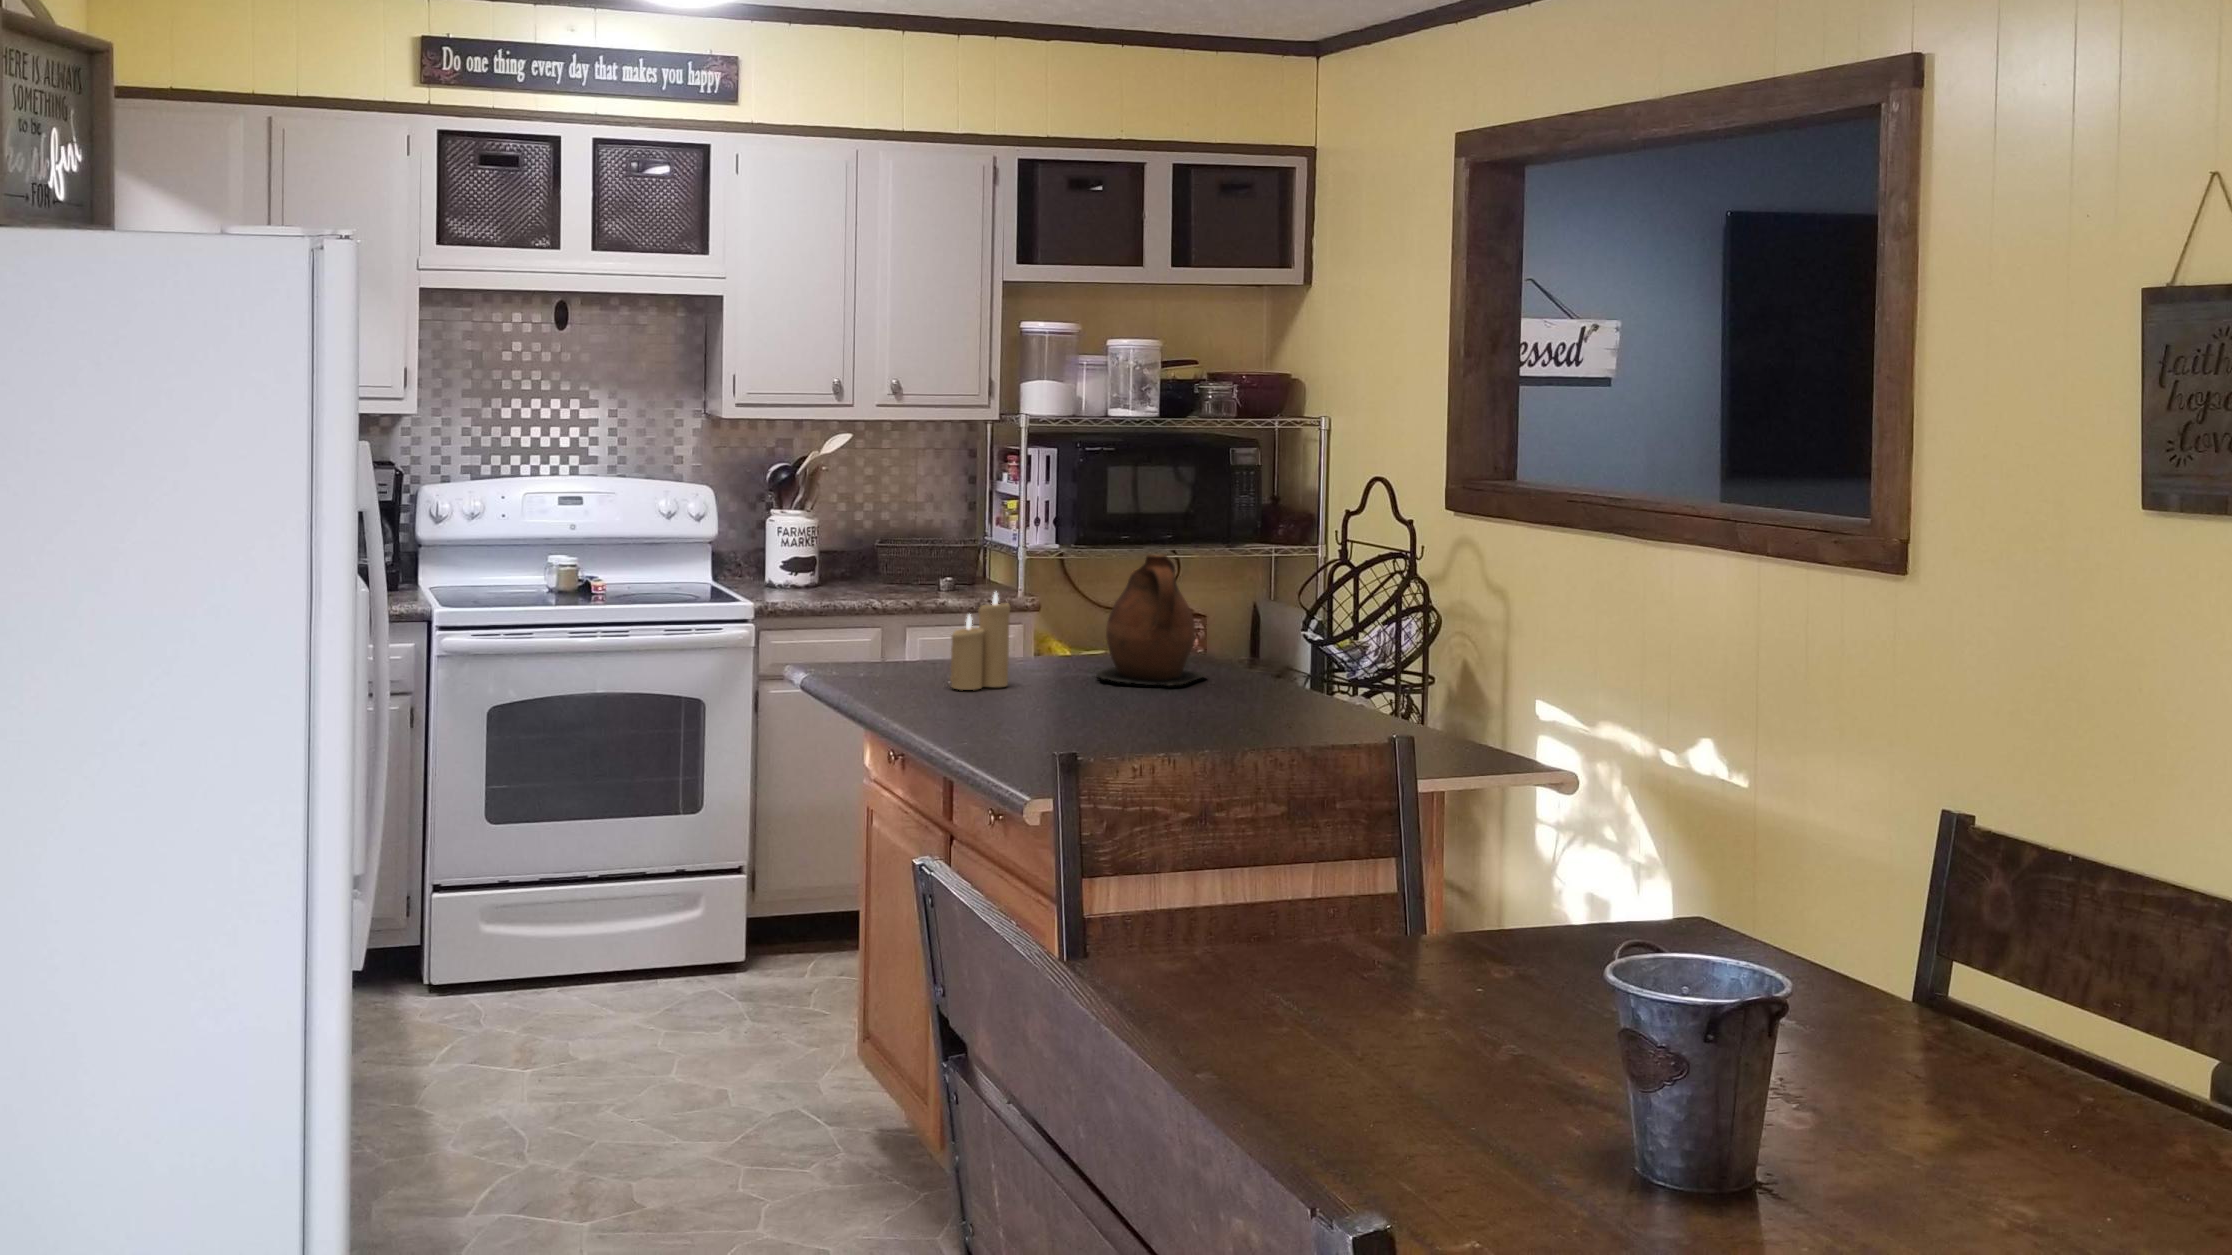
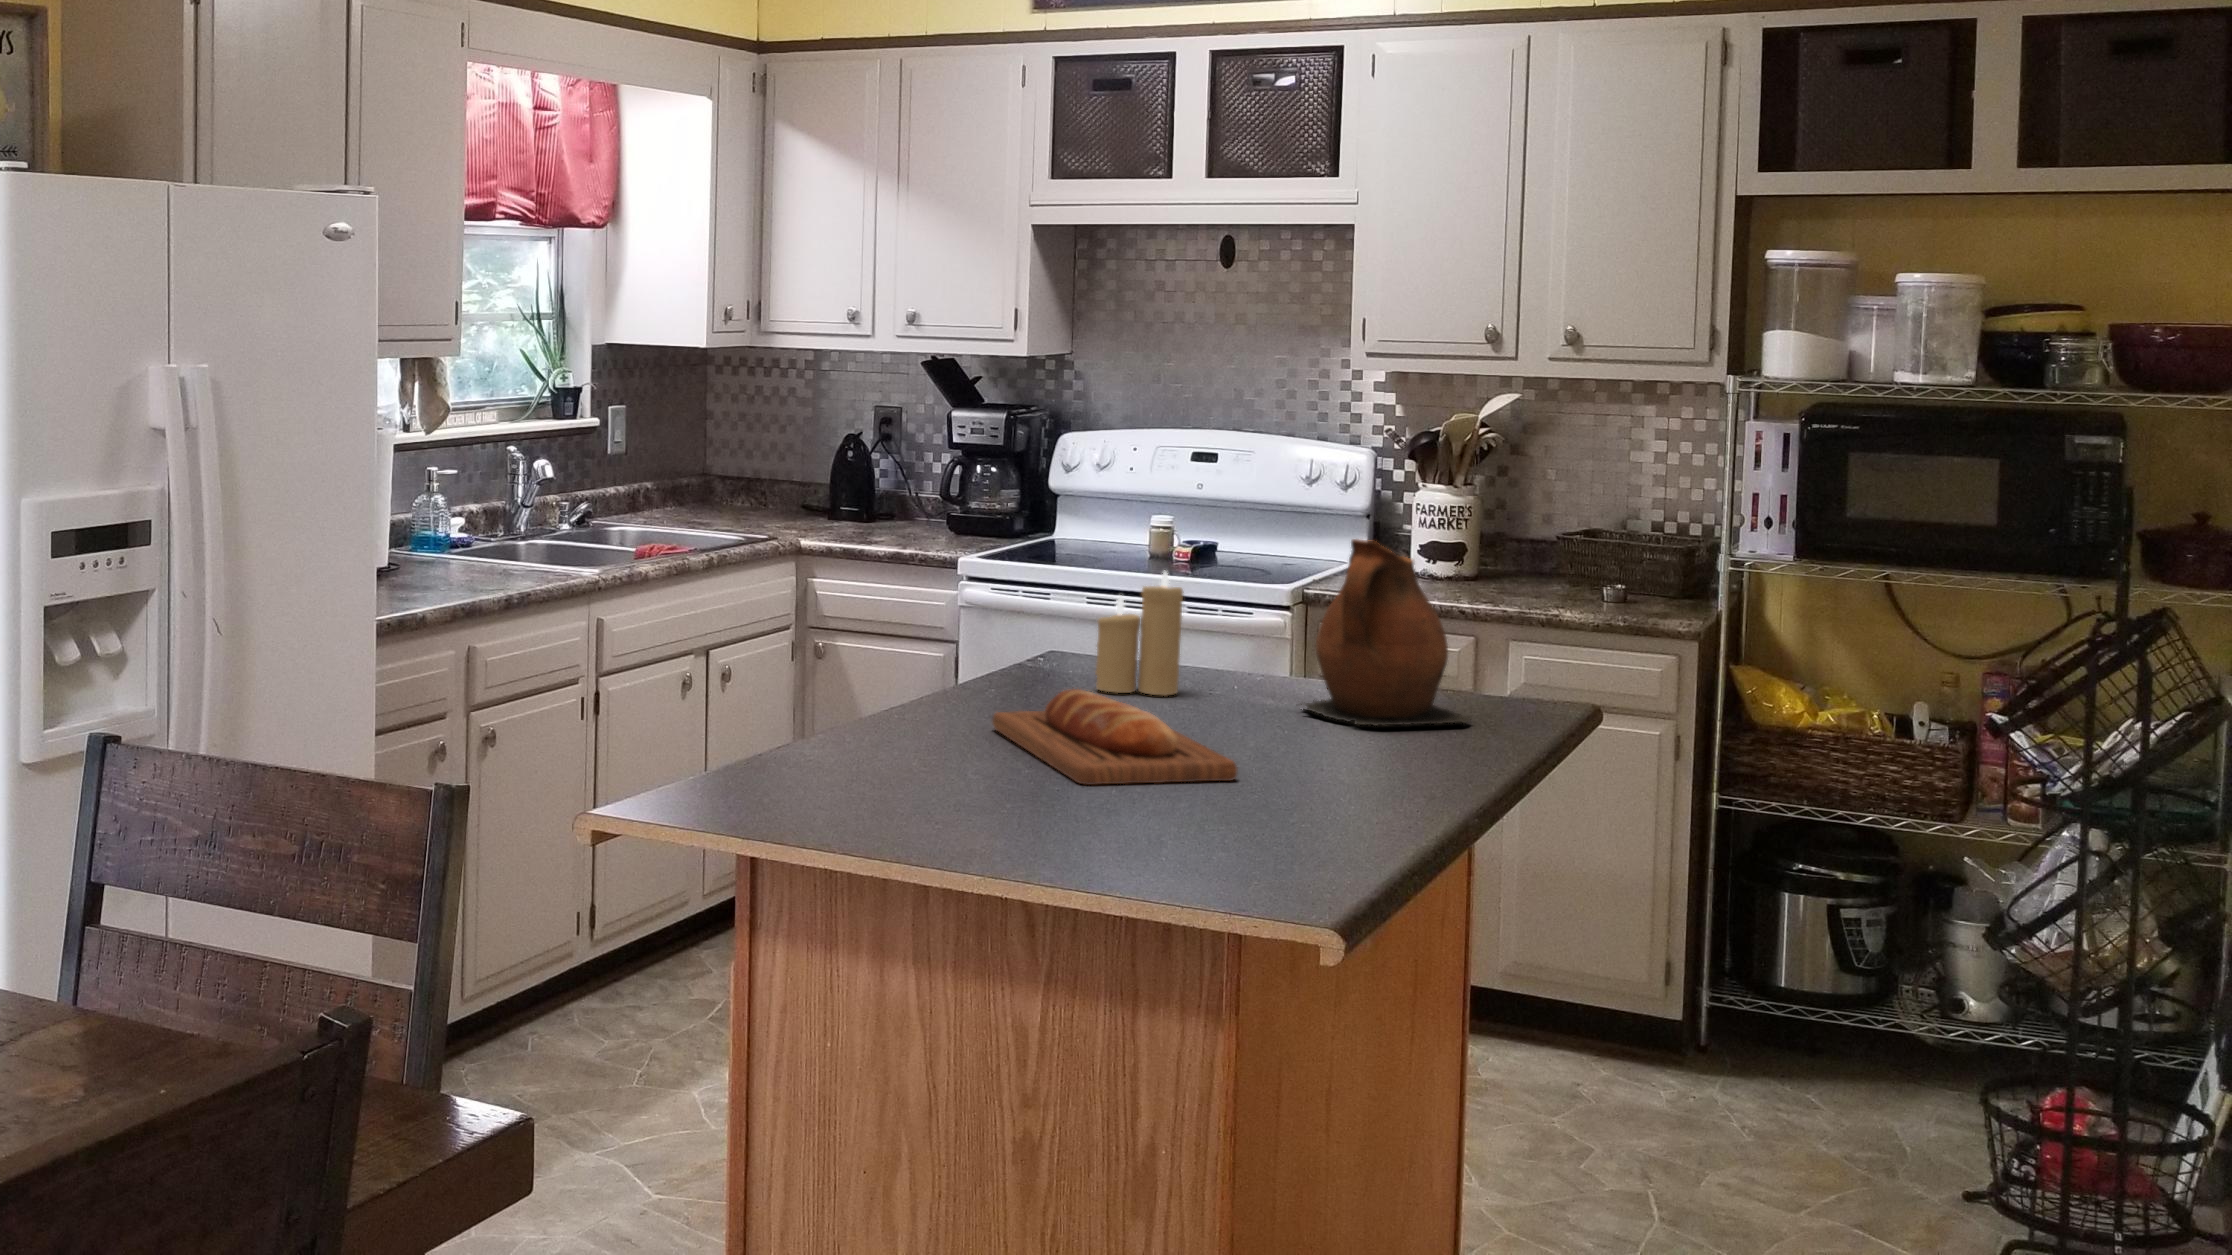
bread loaf: none [1017,683,1245,743] -> present [992,689,1238,785]

